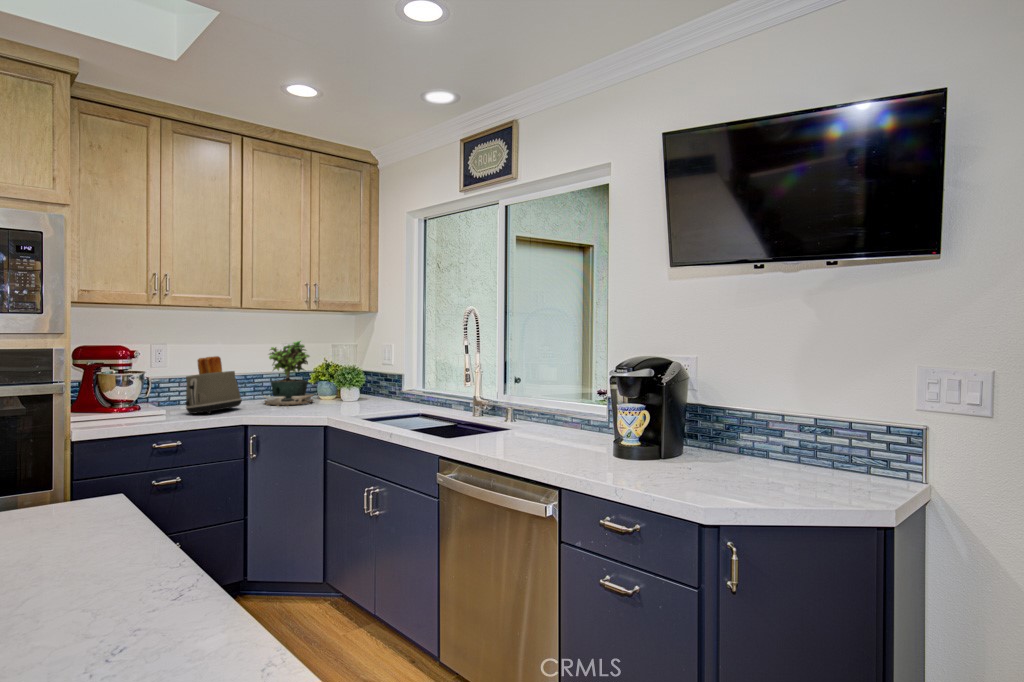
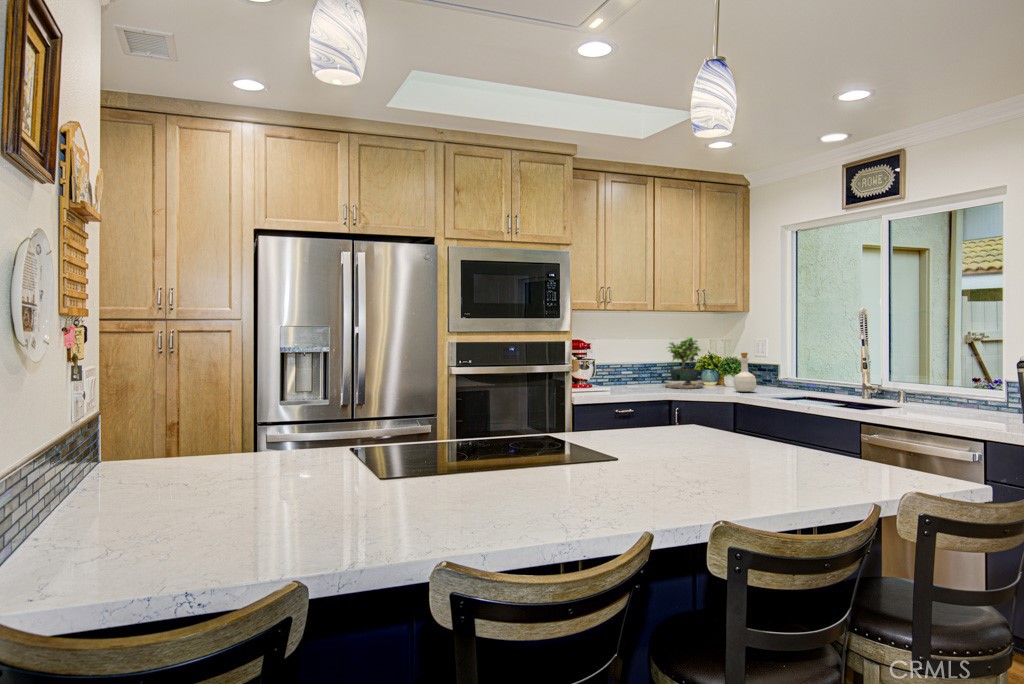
toaster: present [185,356,242,414] -> none [624,349,657,392]
bottle: none [339,361,366,409] -> present [734,353,756,392]

